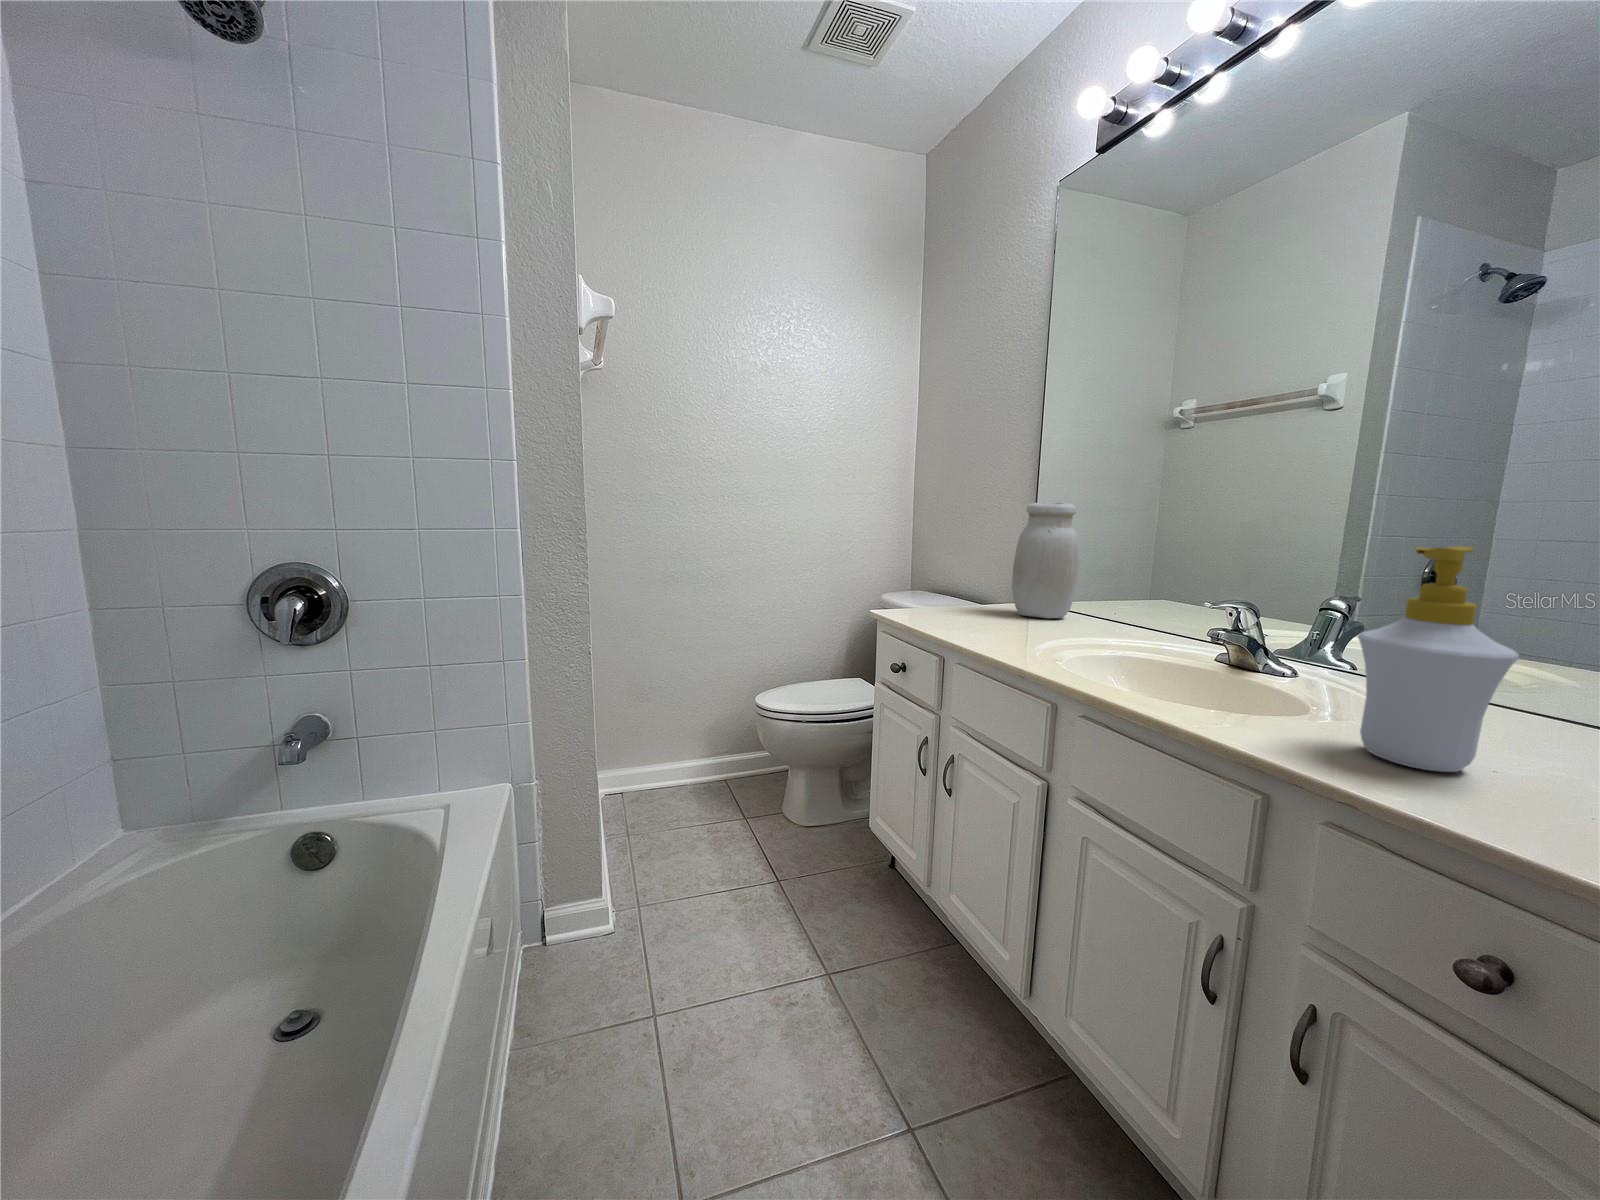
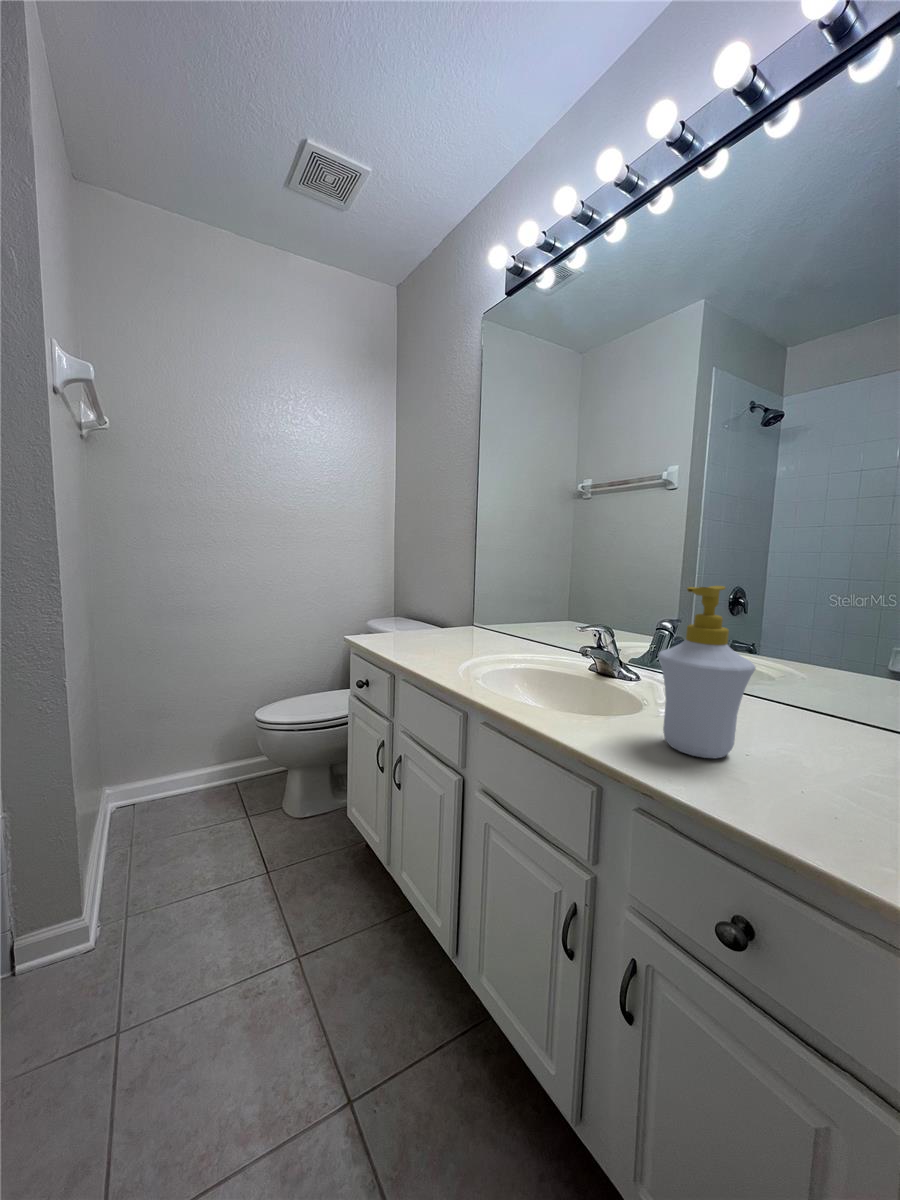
jar: present [1012,503,1080,618] -> none [457,550,504,638]

